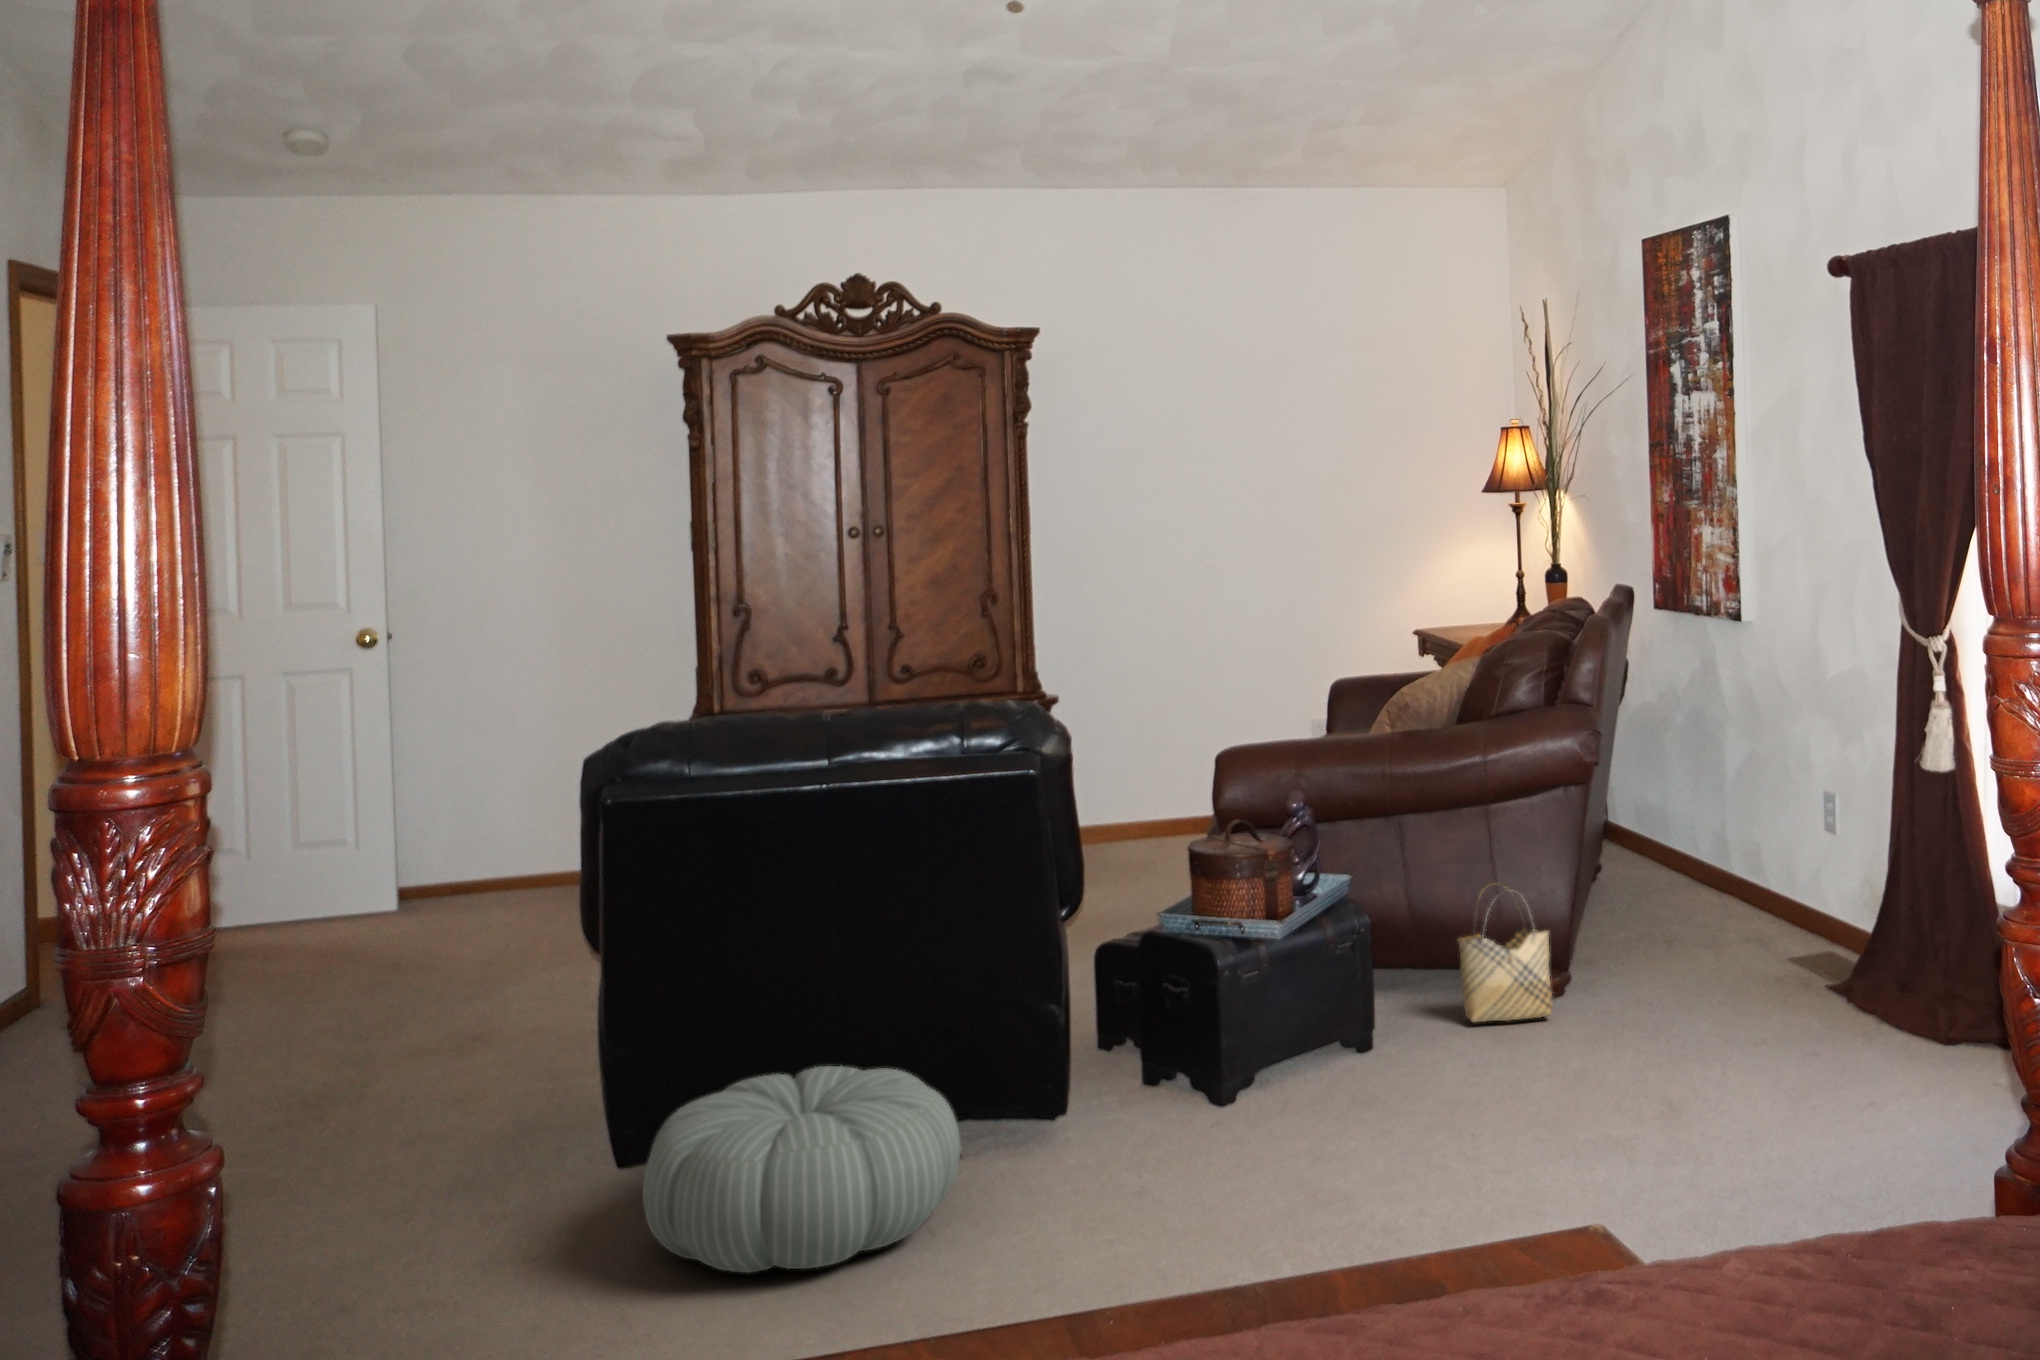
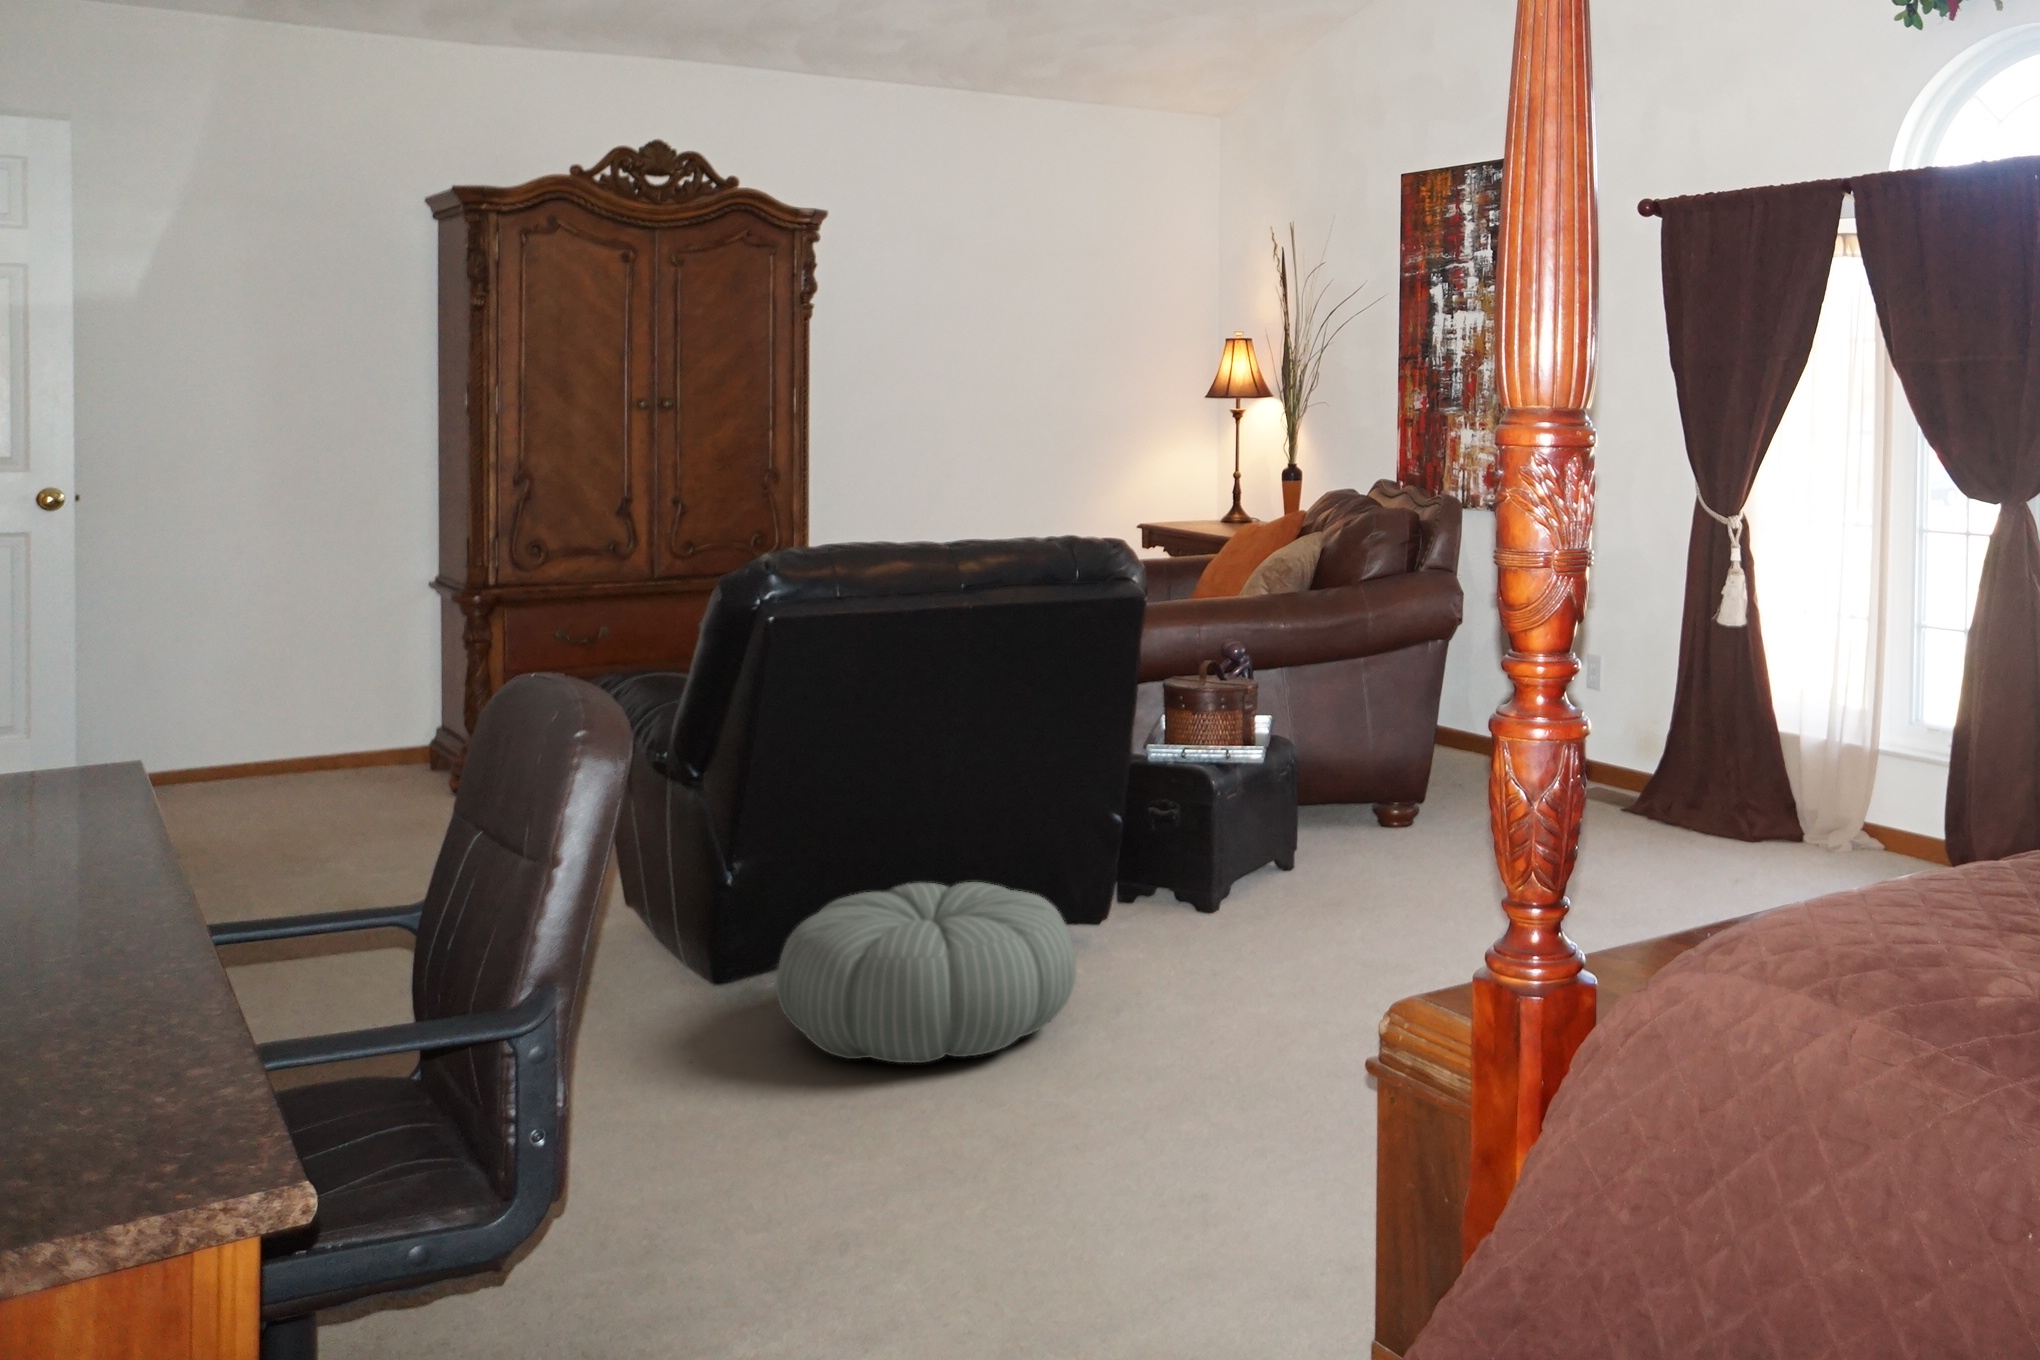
woven basket: present [1458,884,1553,1022] -> none [1347,724,1423,844]

